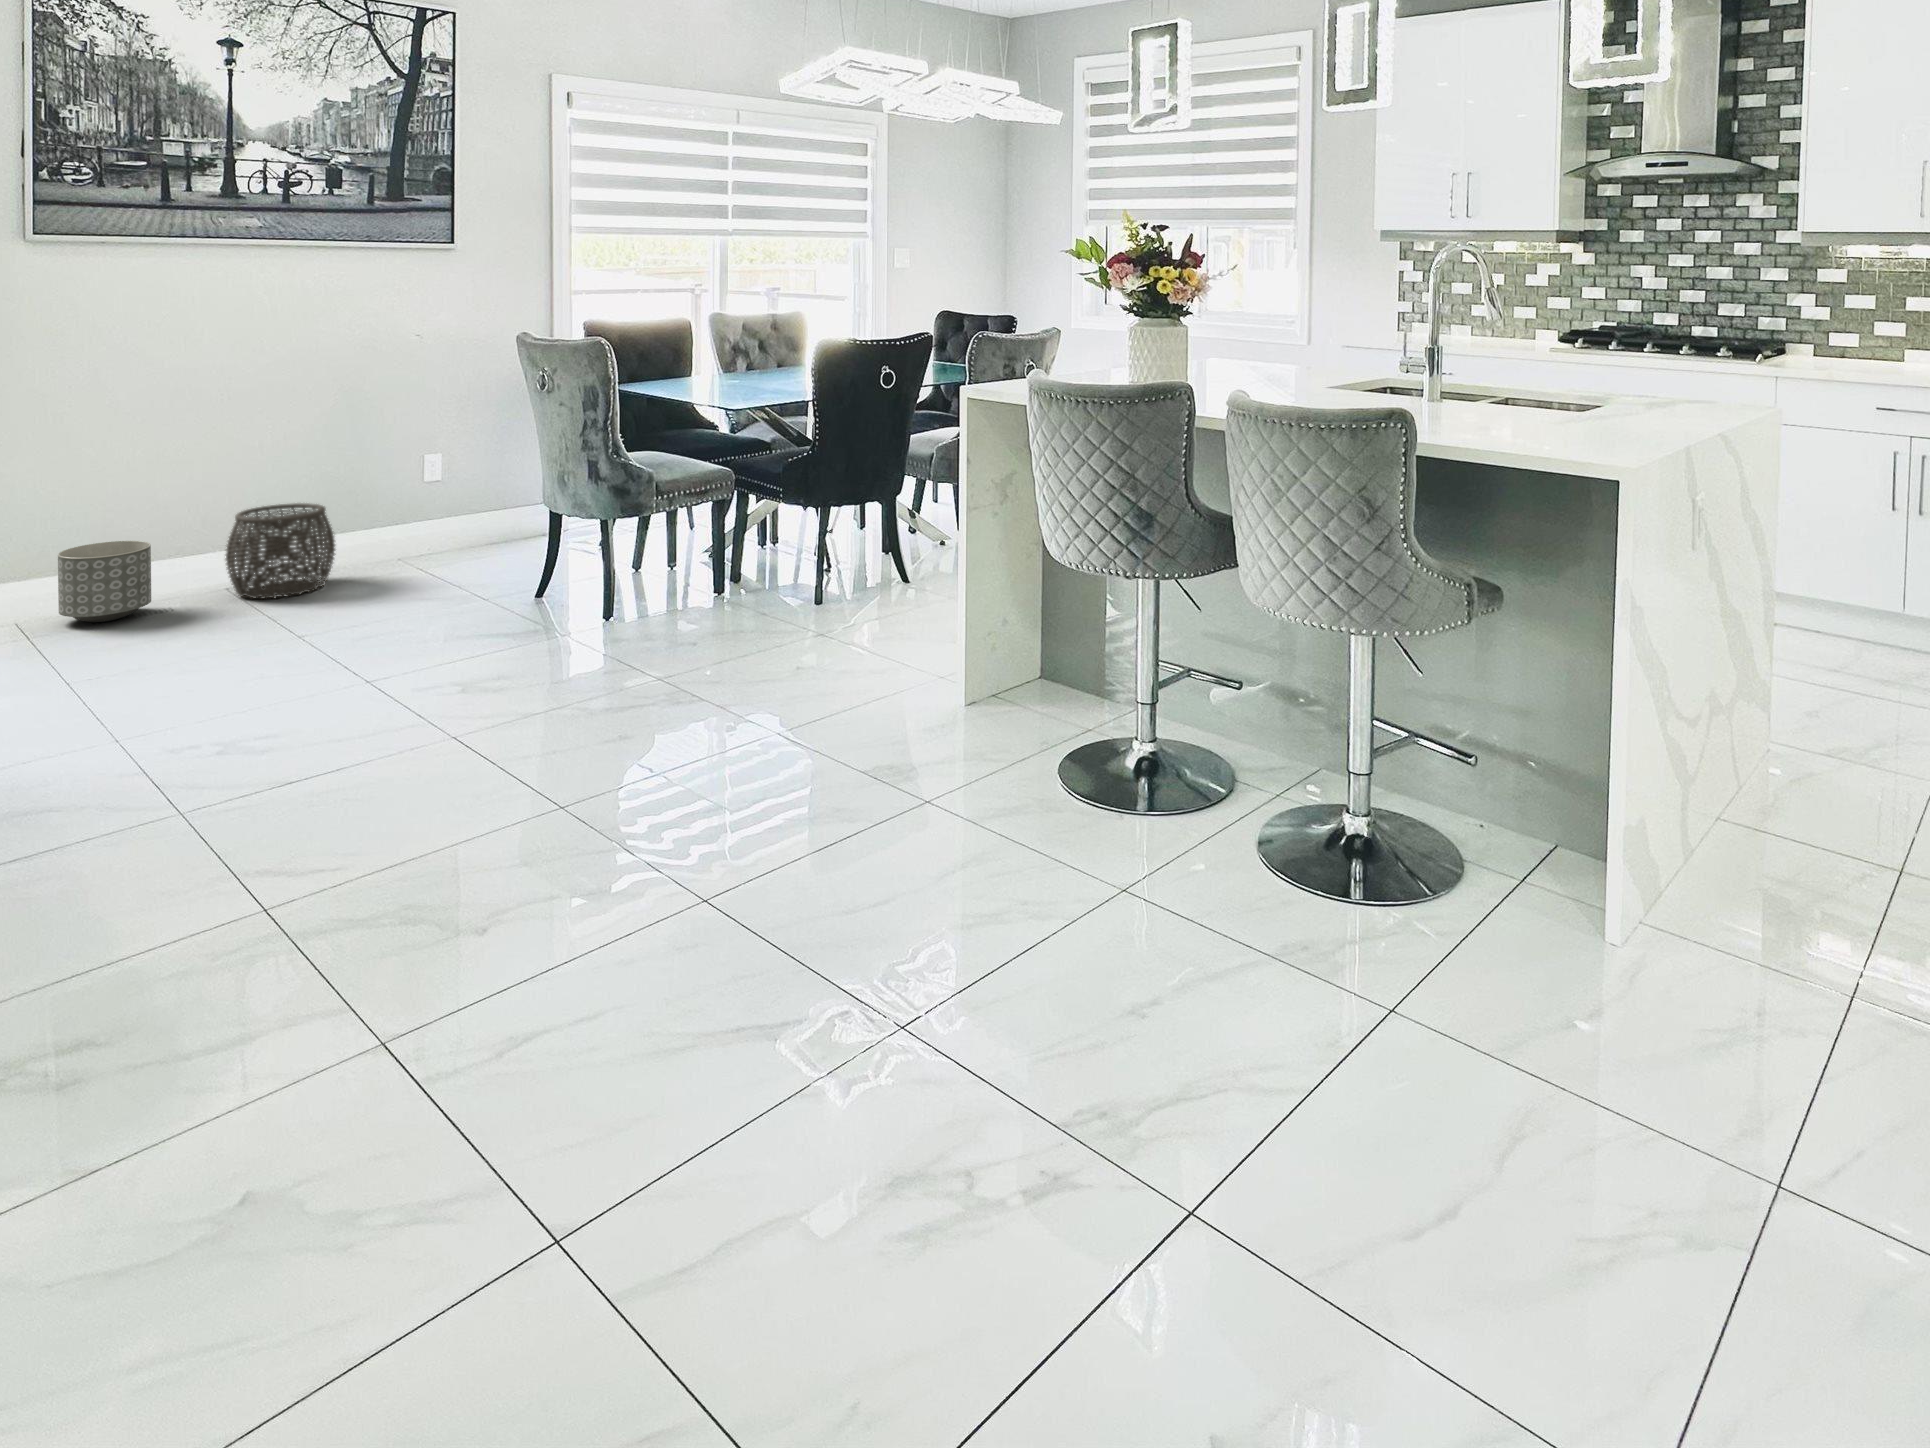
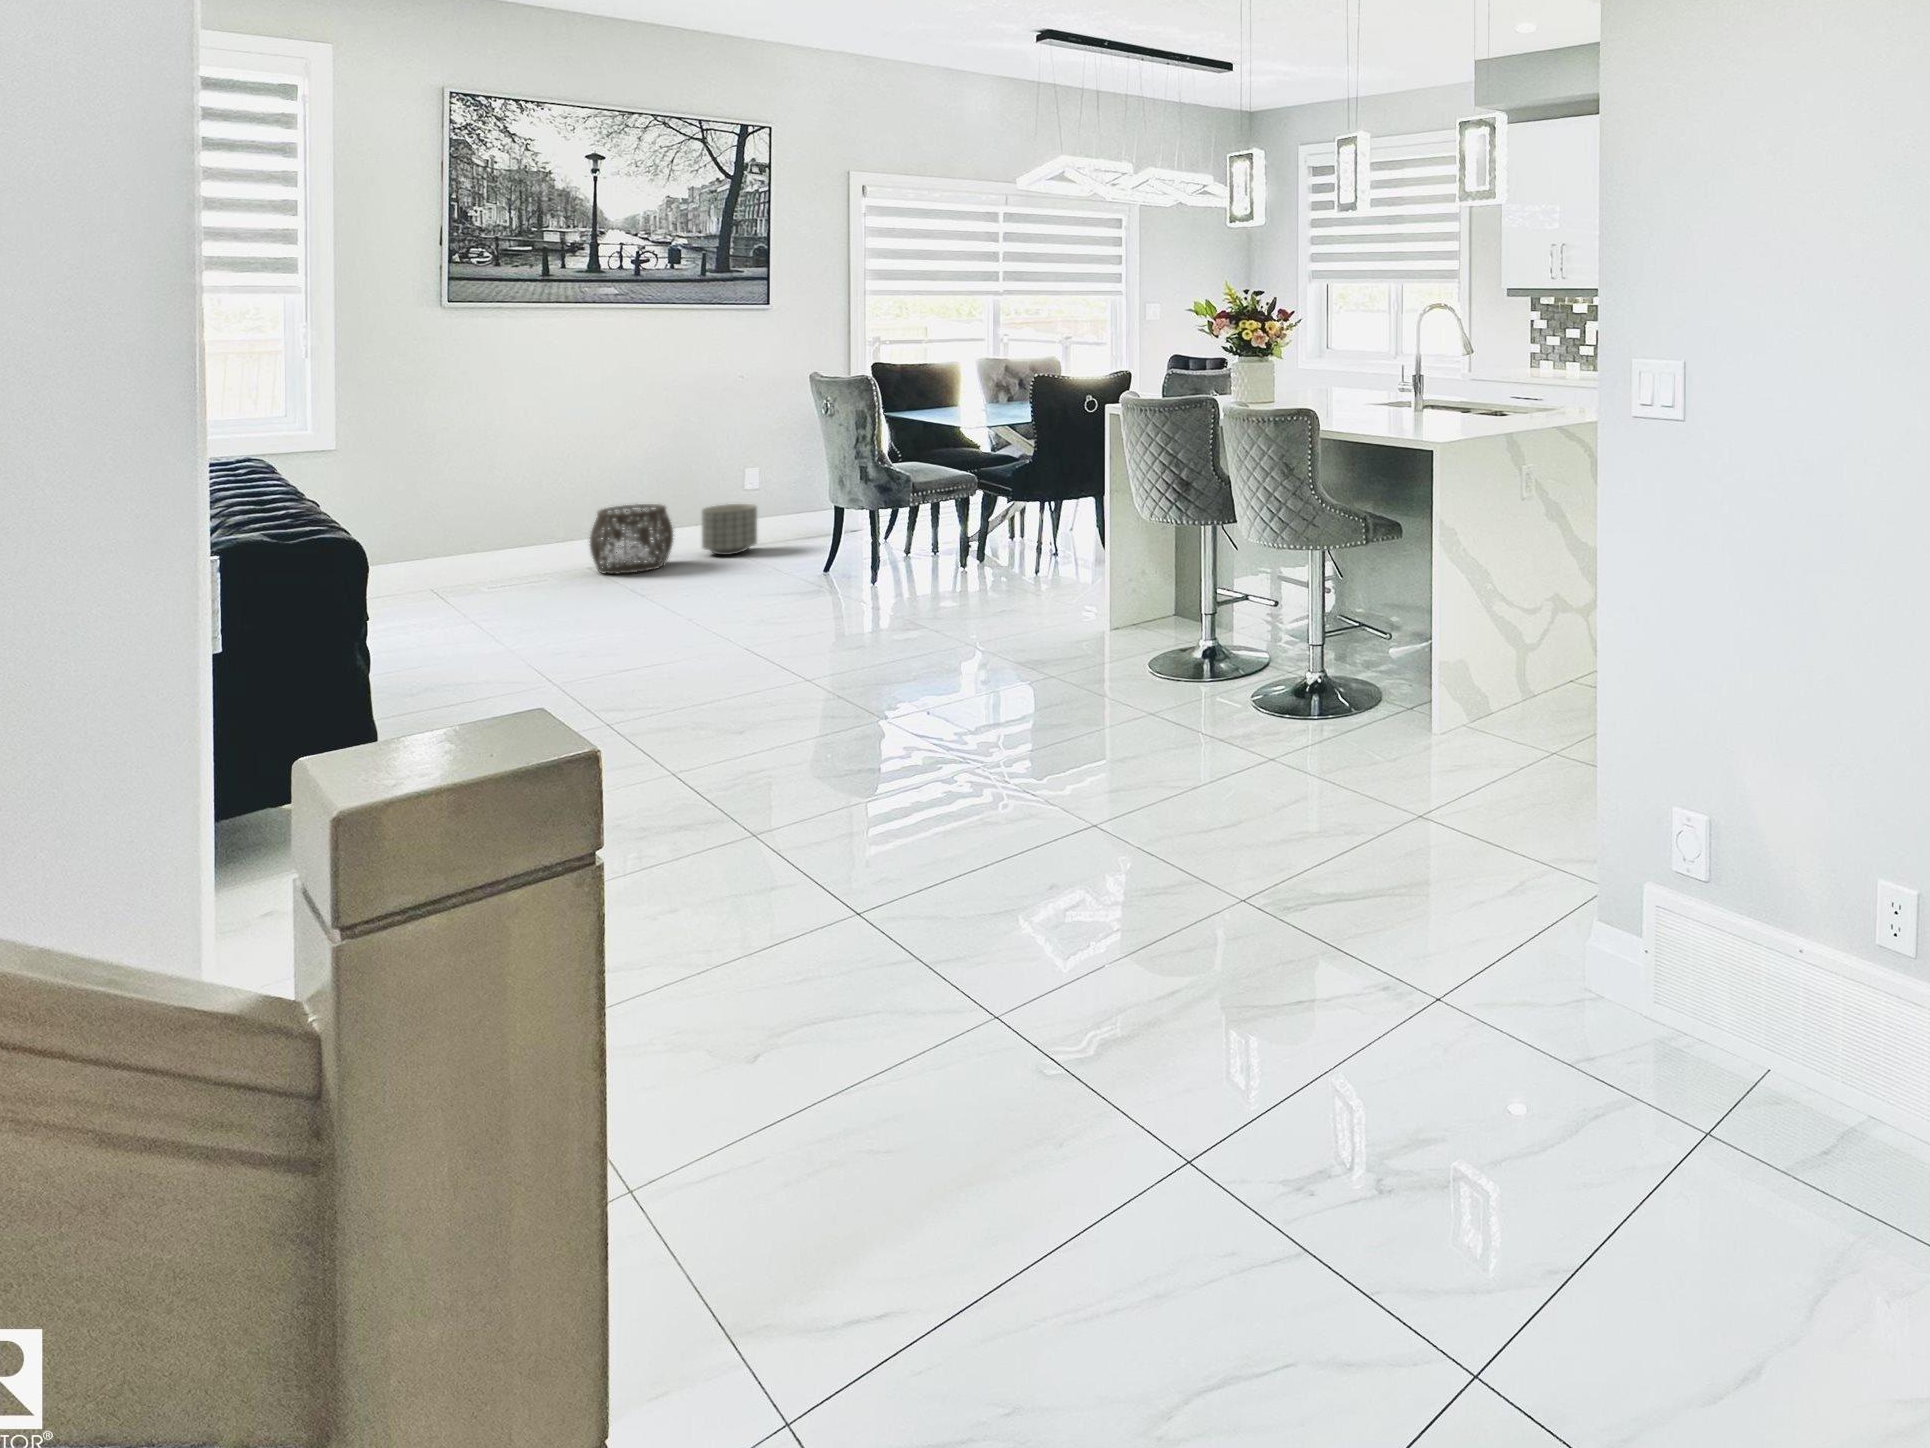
planter: present [58,541,151,622] -> present [702,504,757,555]

